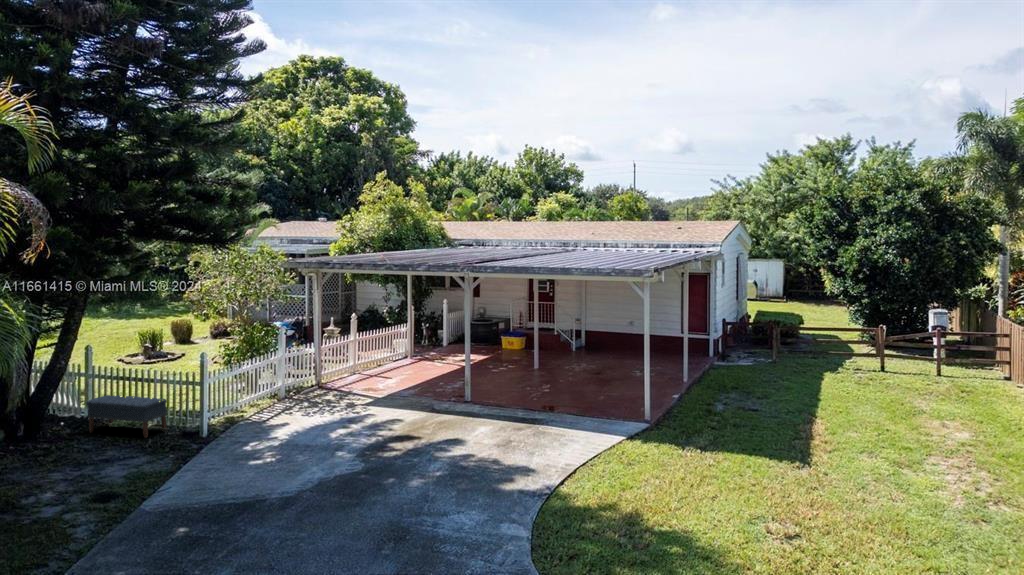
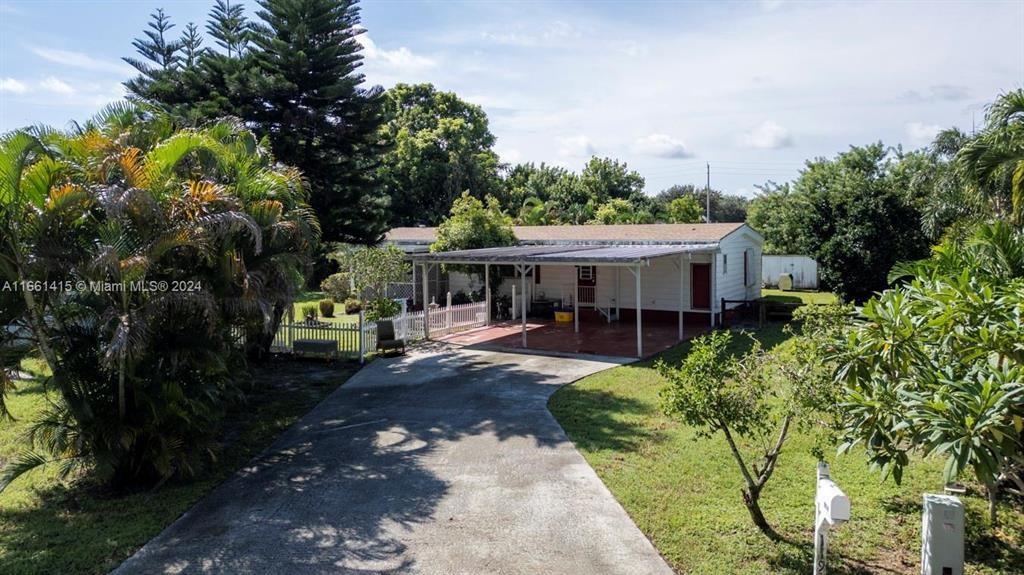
lounge chair: none [231,361,280,426] -> present [374,320,405,358]

